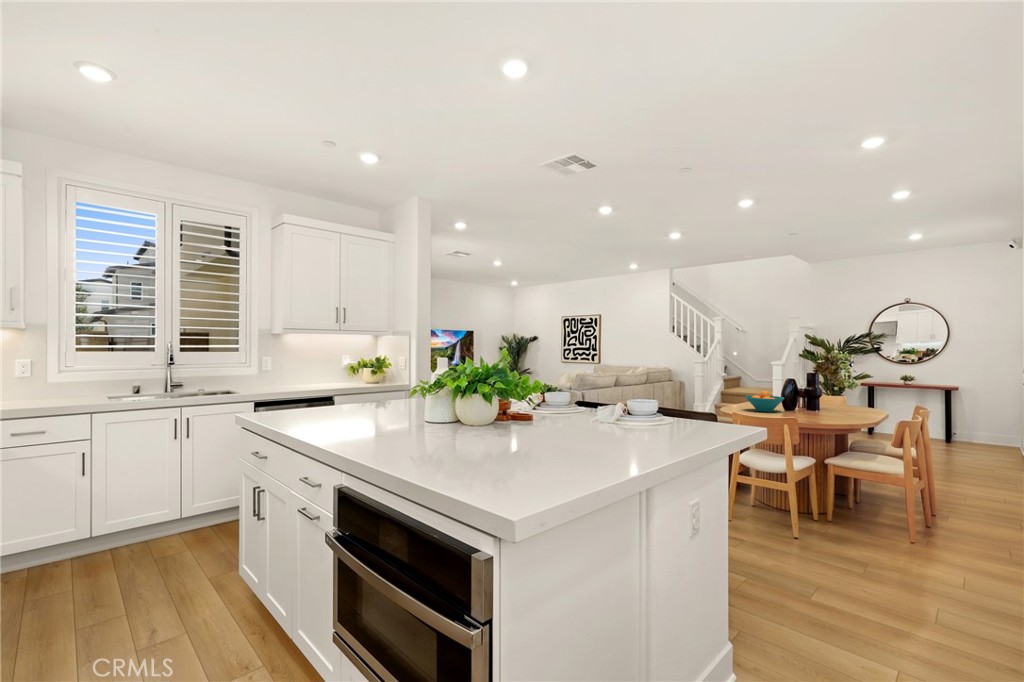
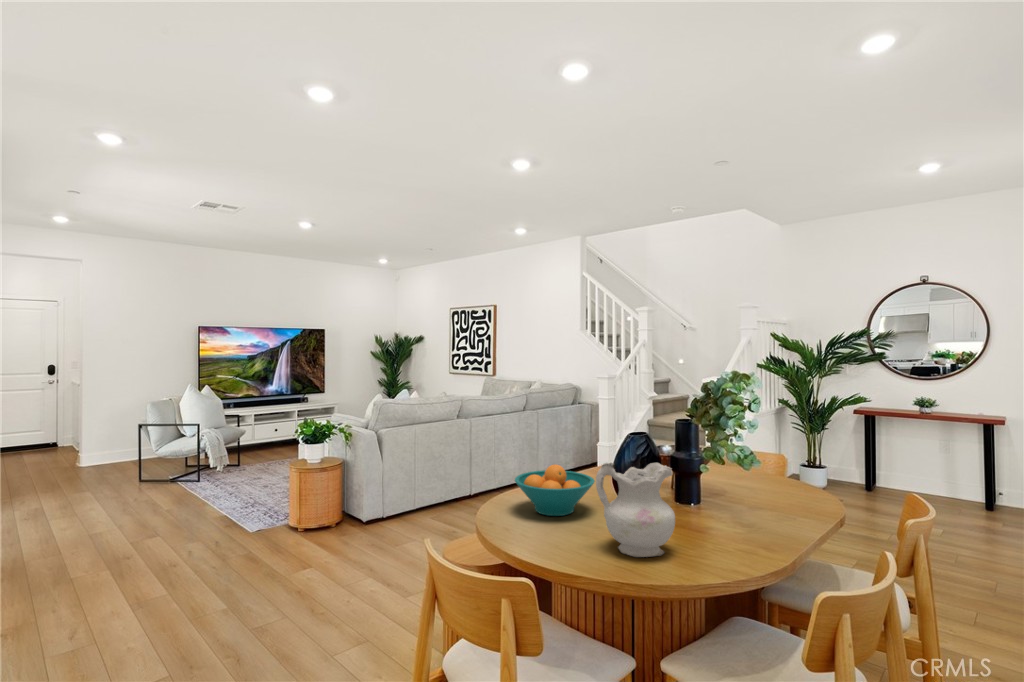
ceramic pitcher: none [804,383,837,418] -> present [596,463,675,557]

